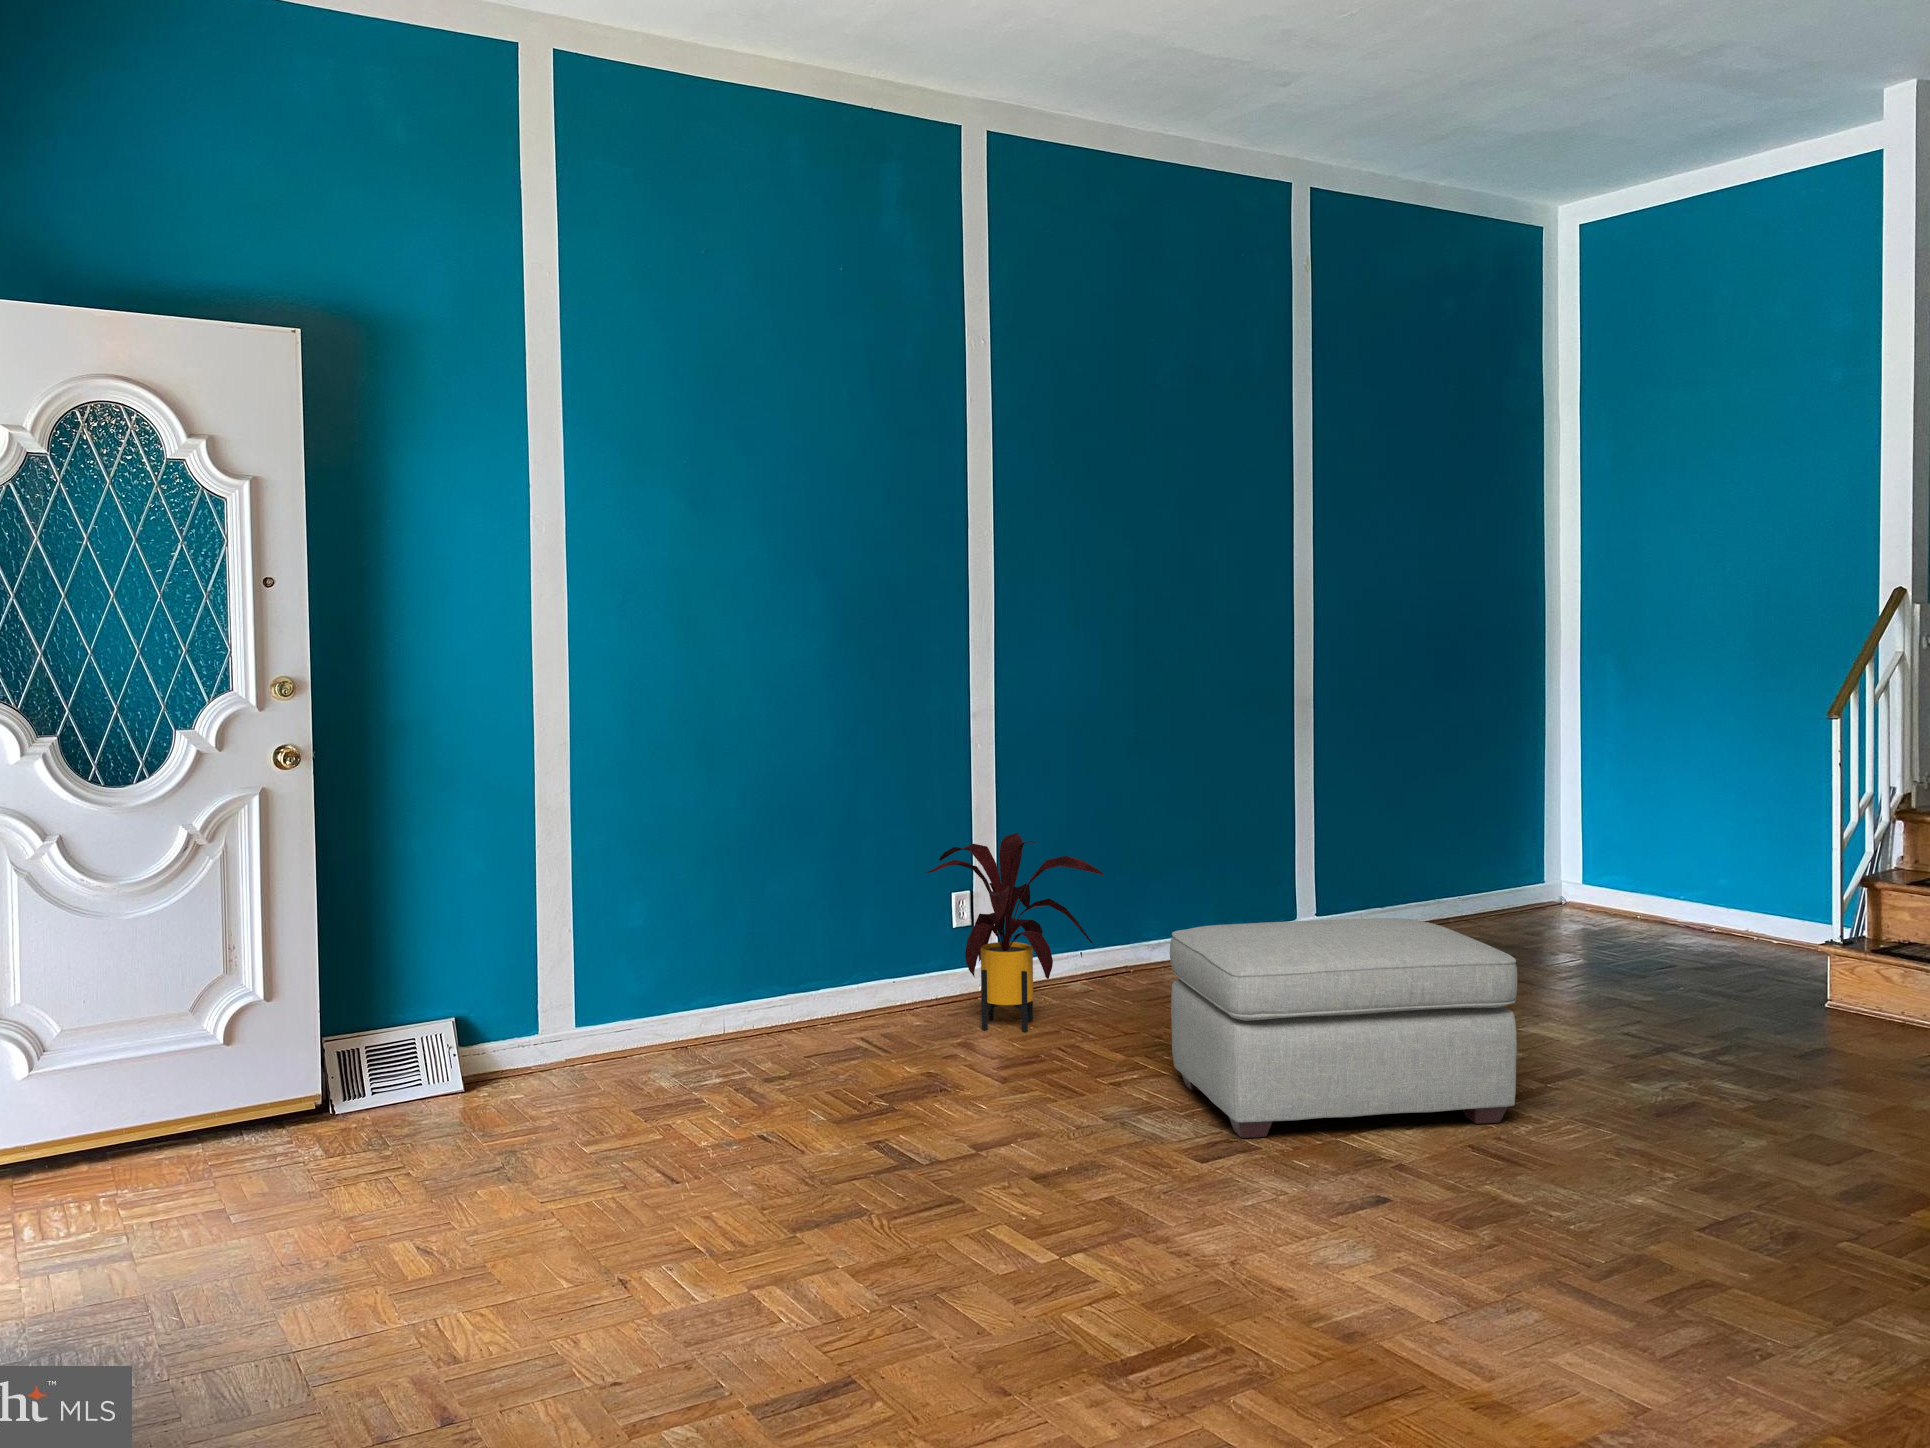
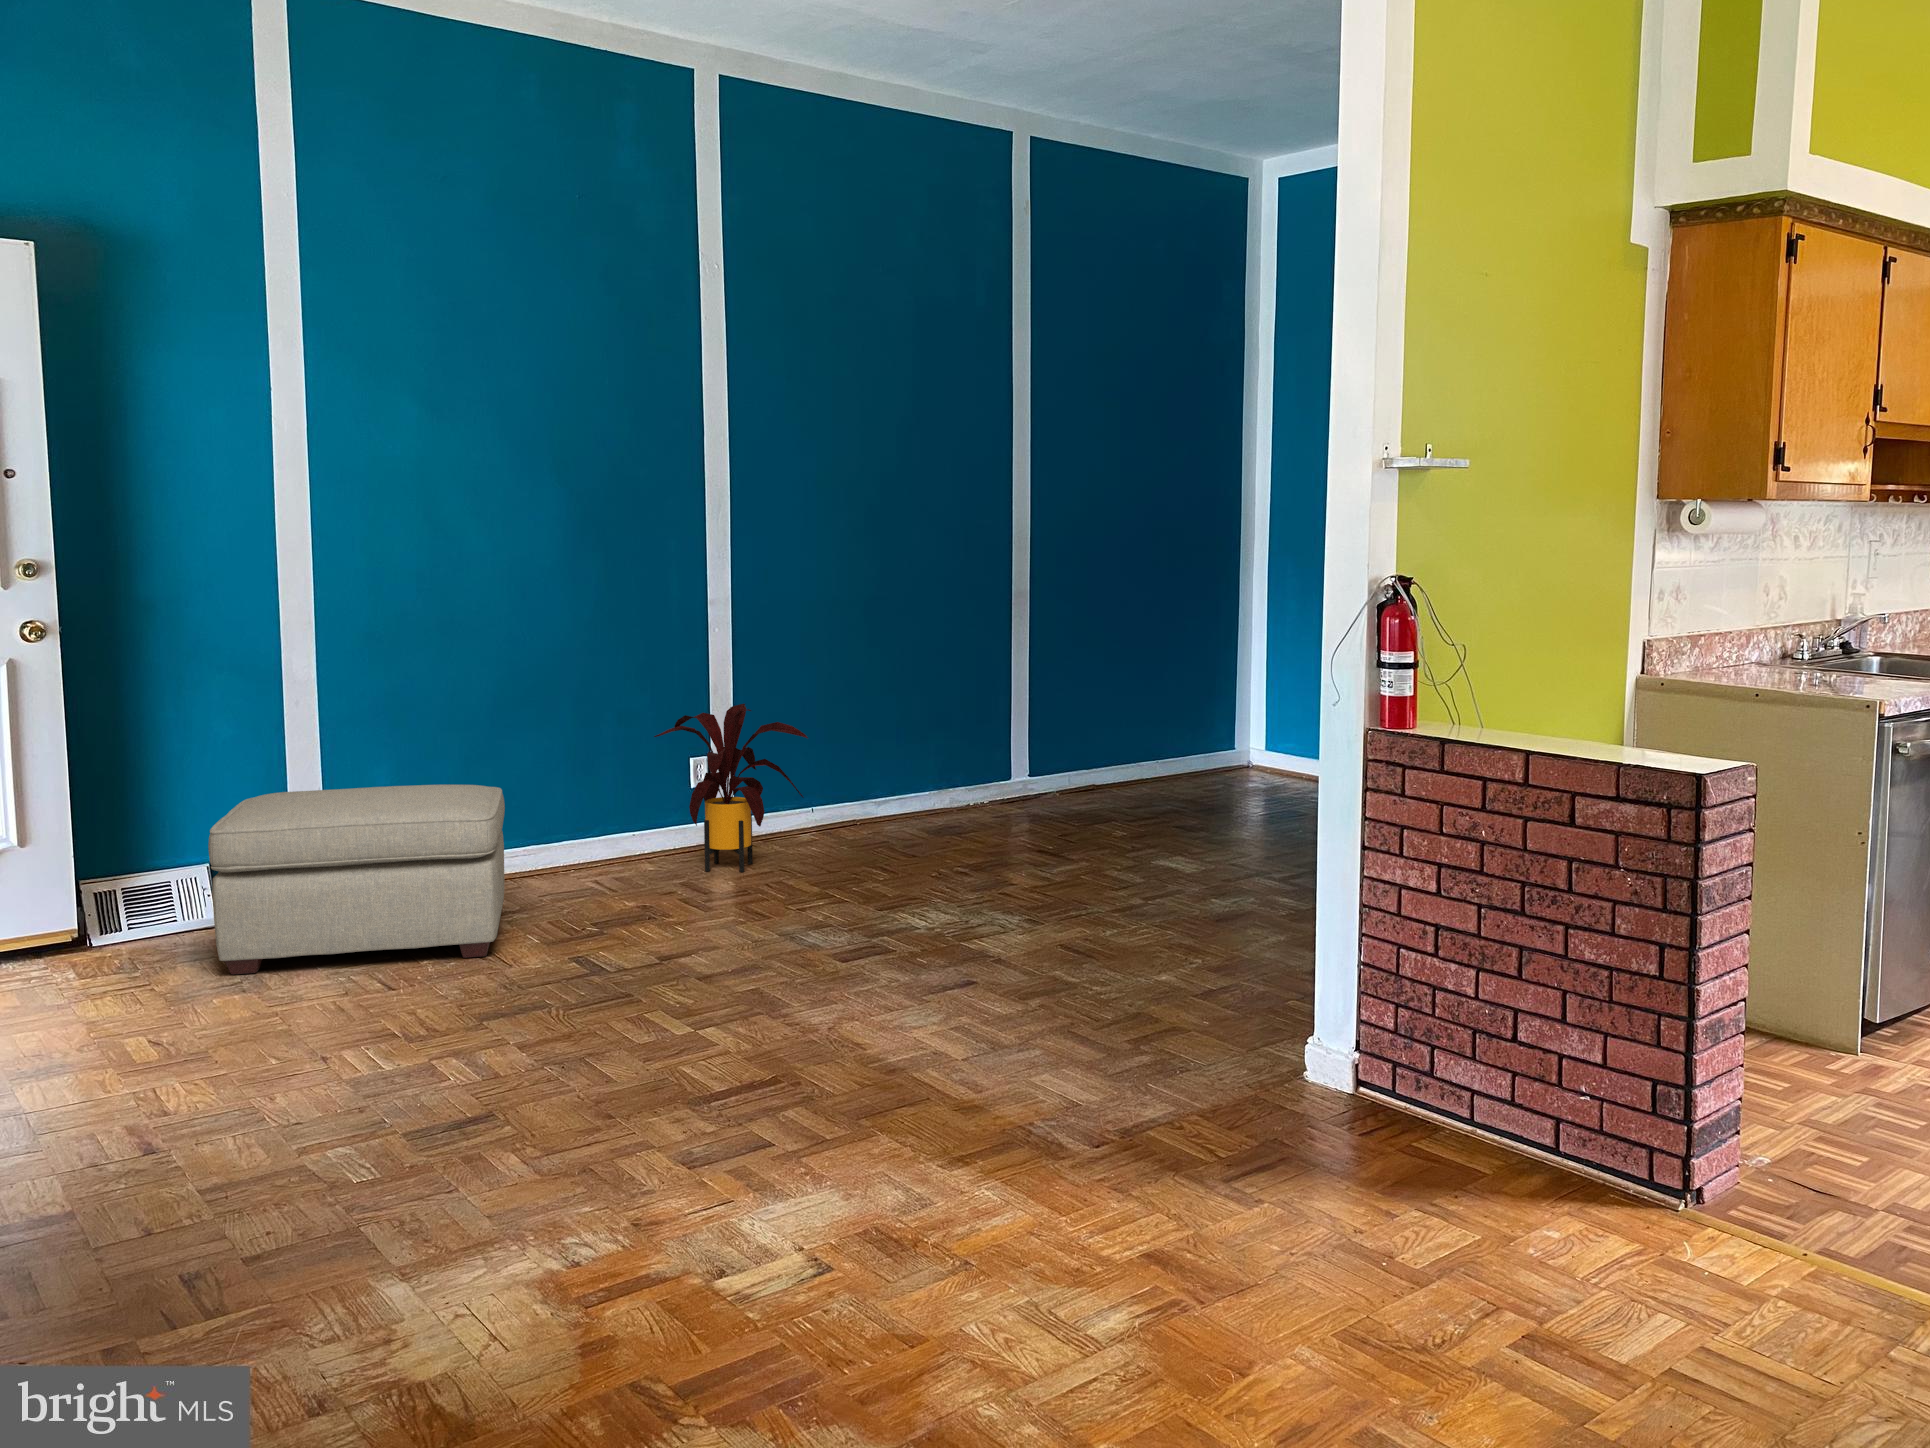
ottoman: present [1170,918,1517,1138] -> present [208,785,505,975]

